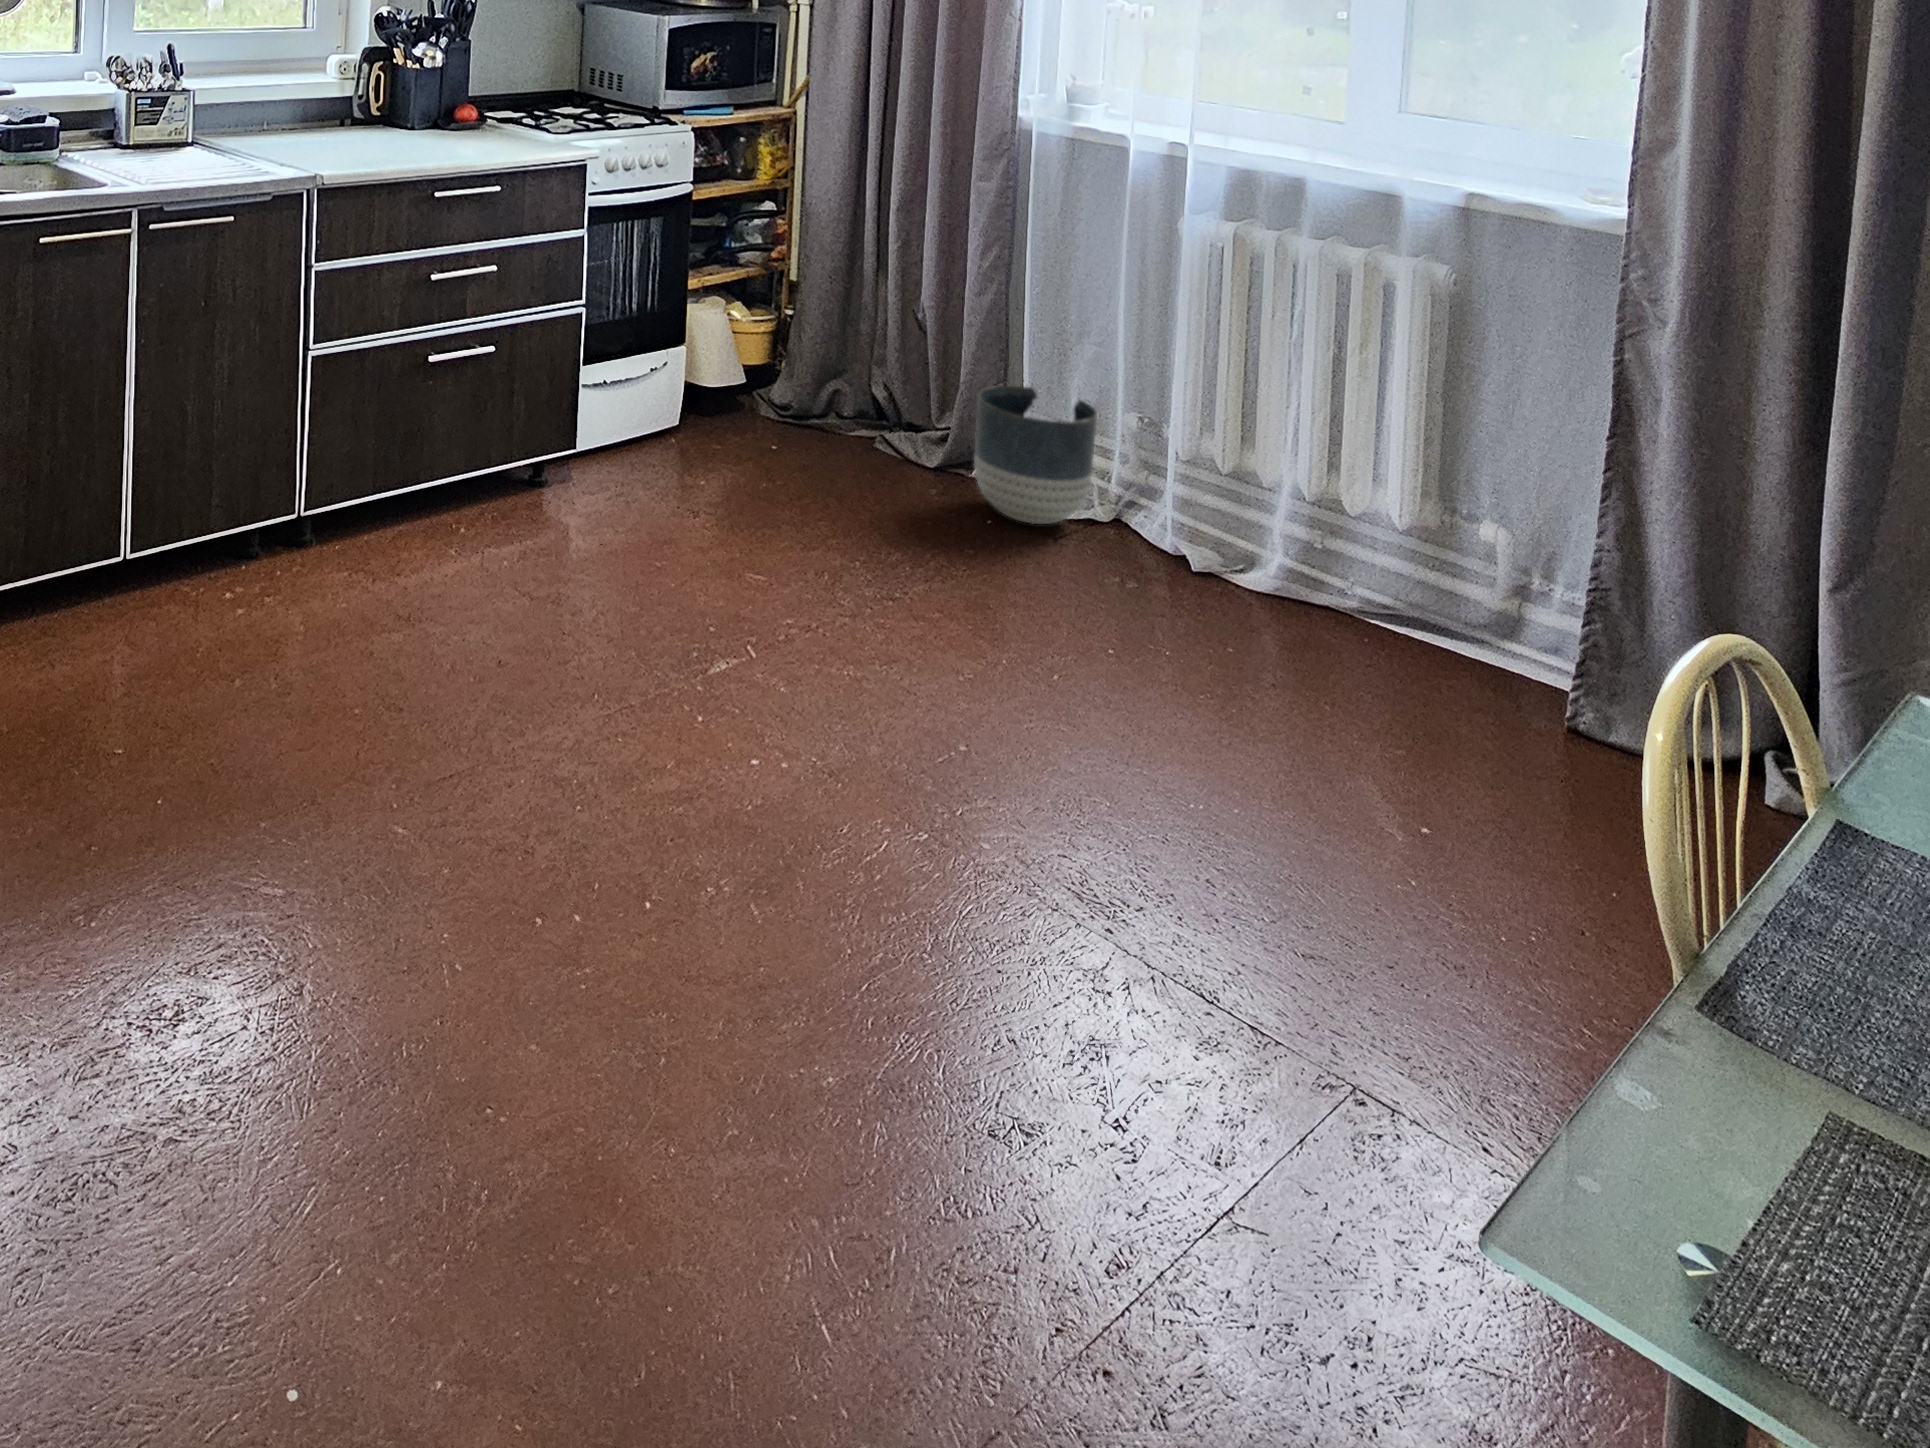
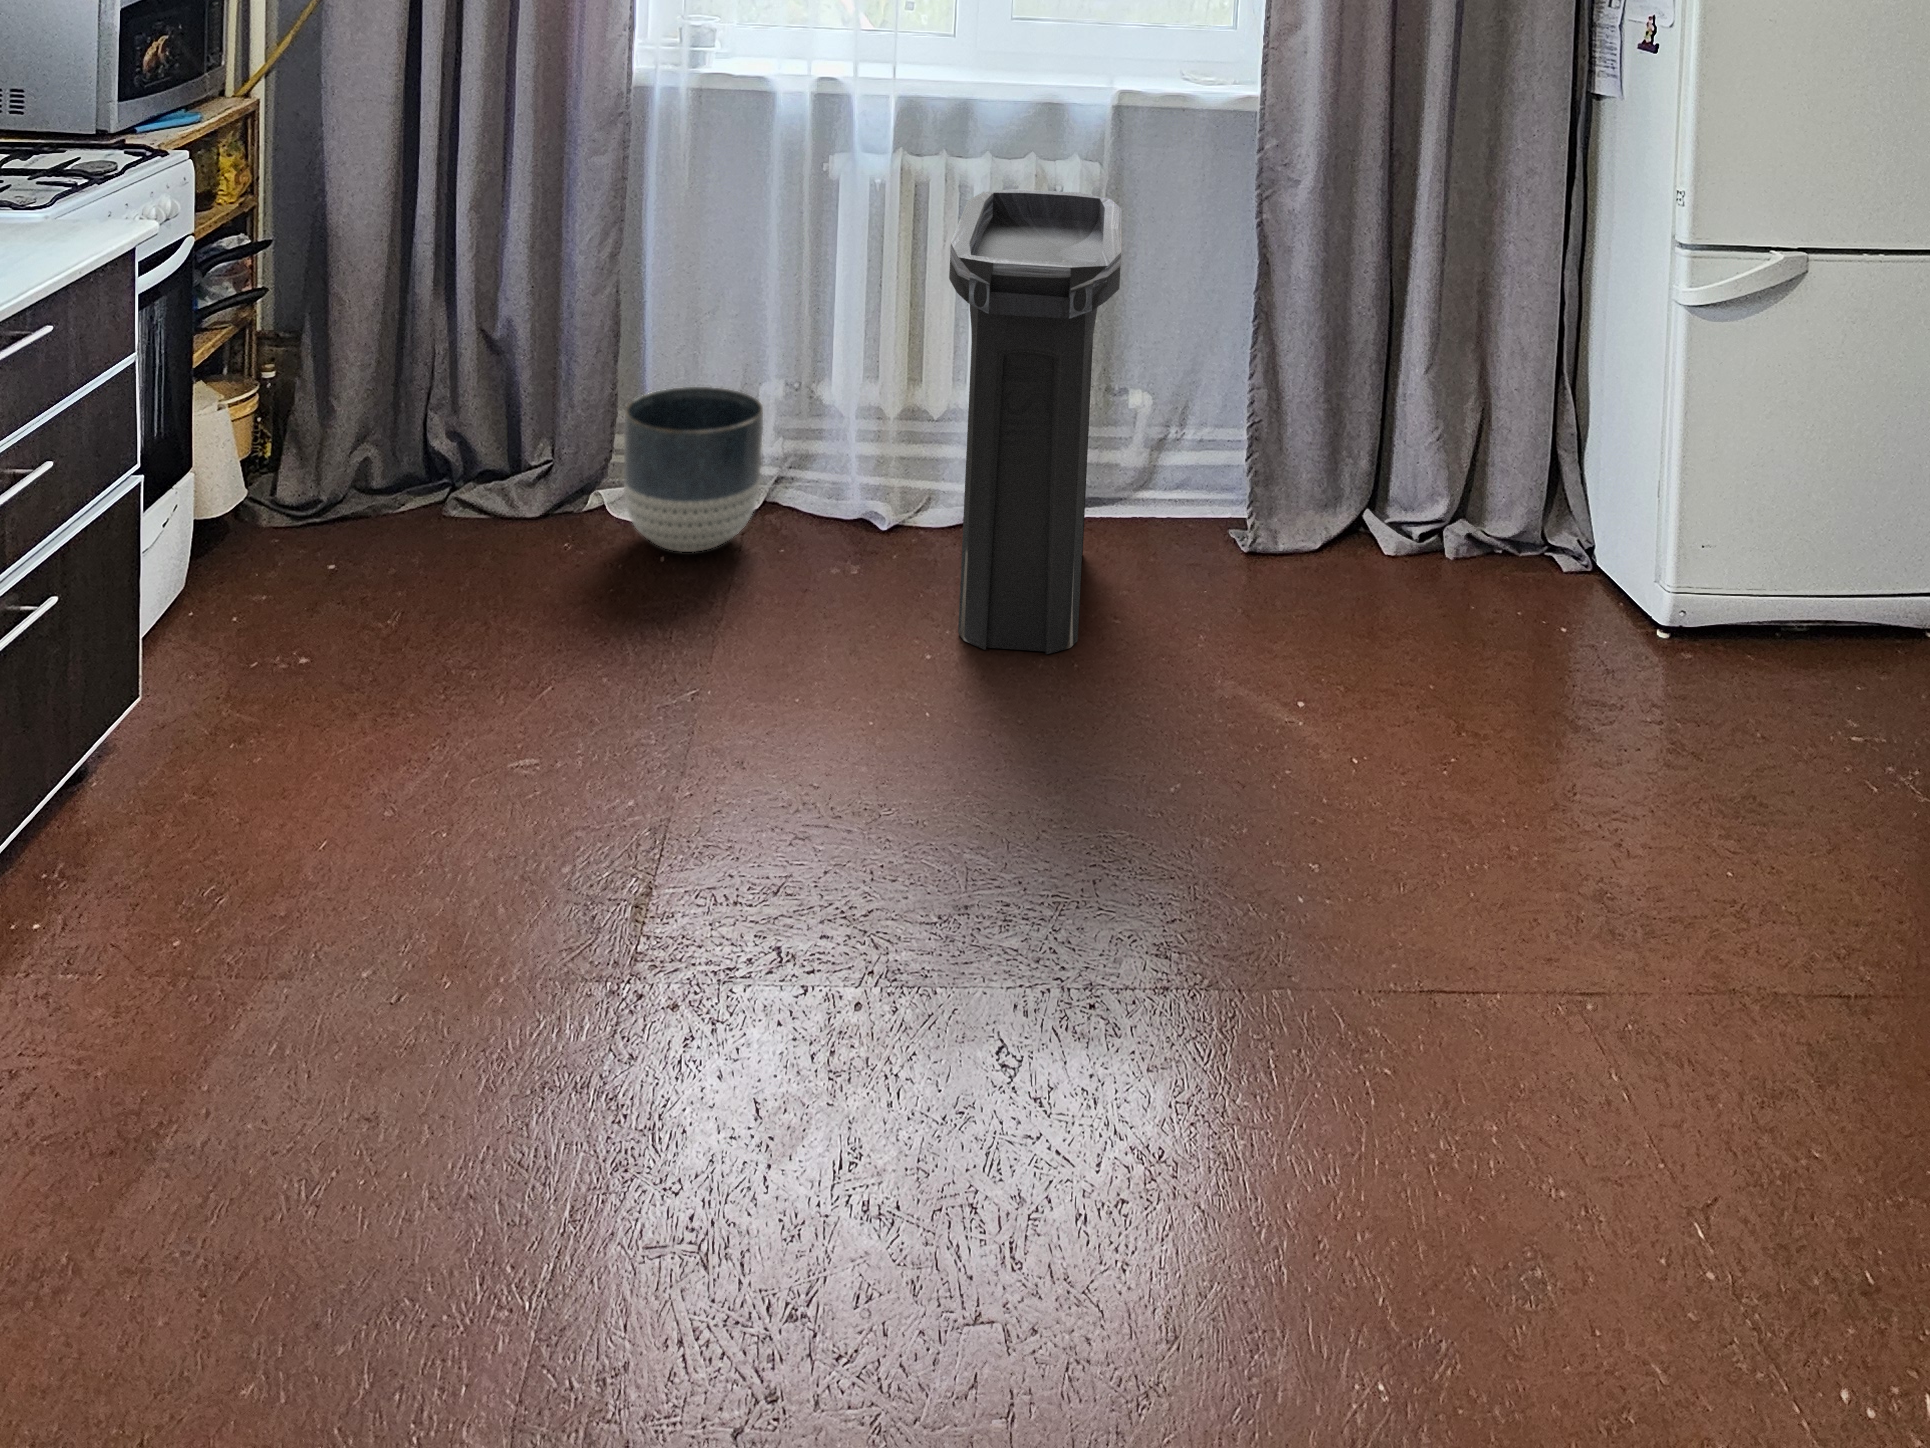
trash can: none [1151,270,1436,696] -> present [949,189,1122,654]

